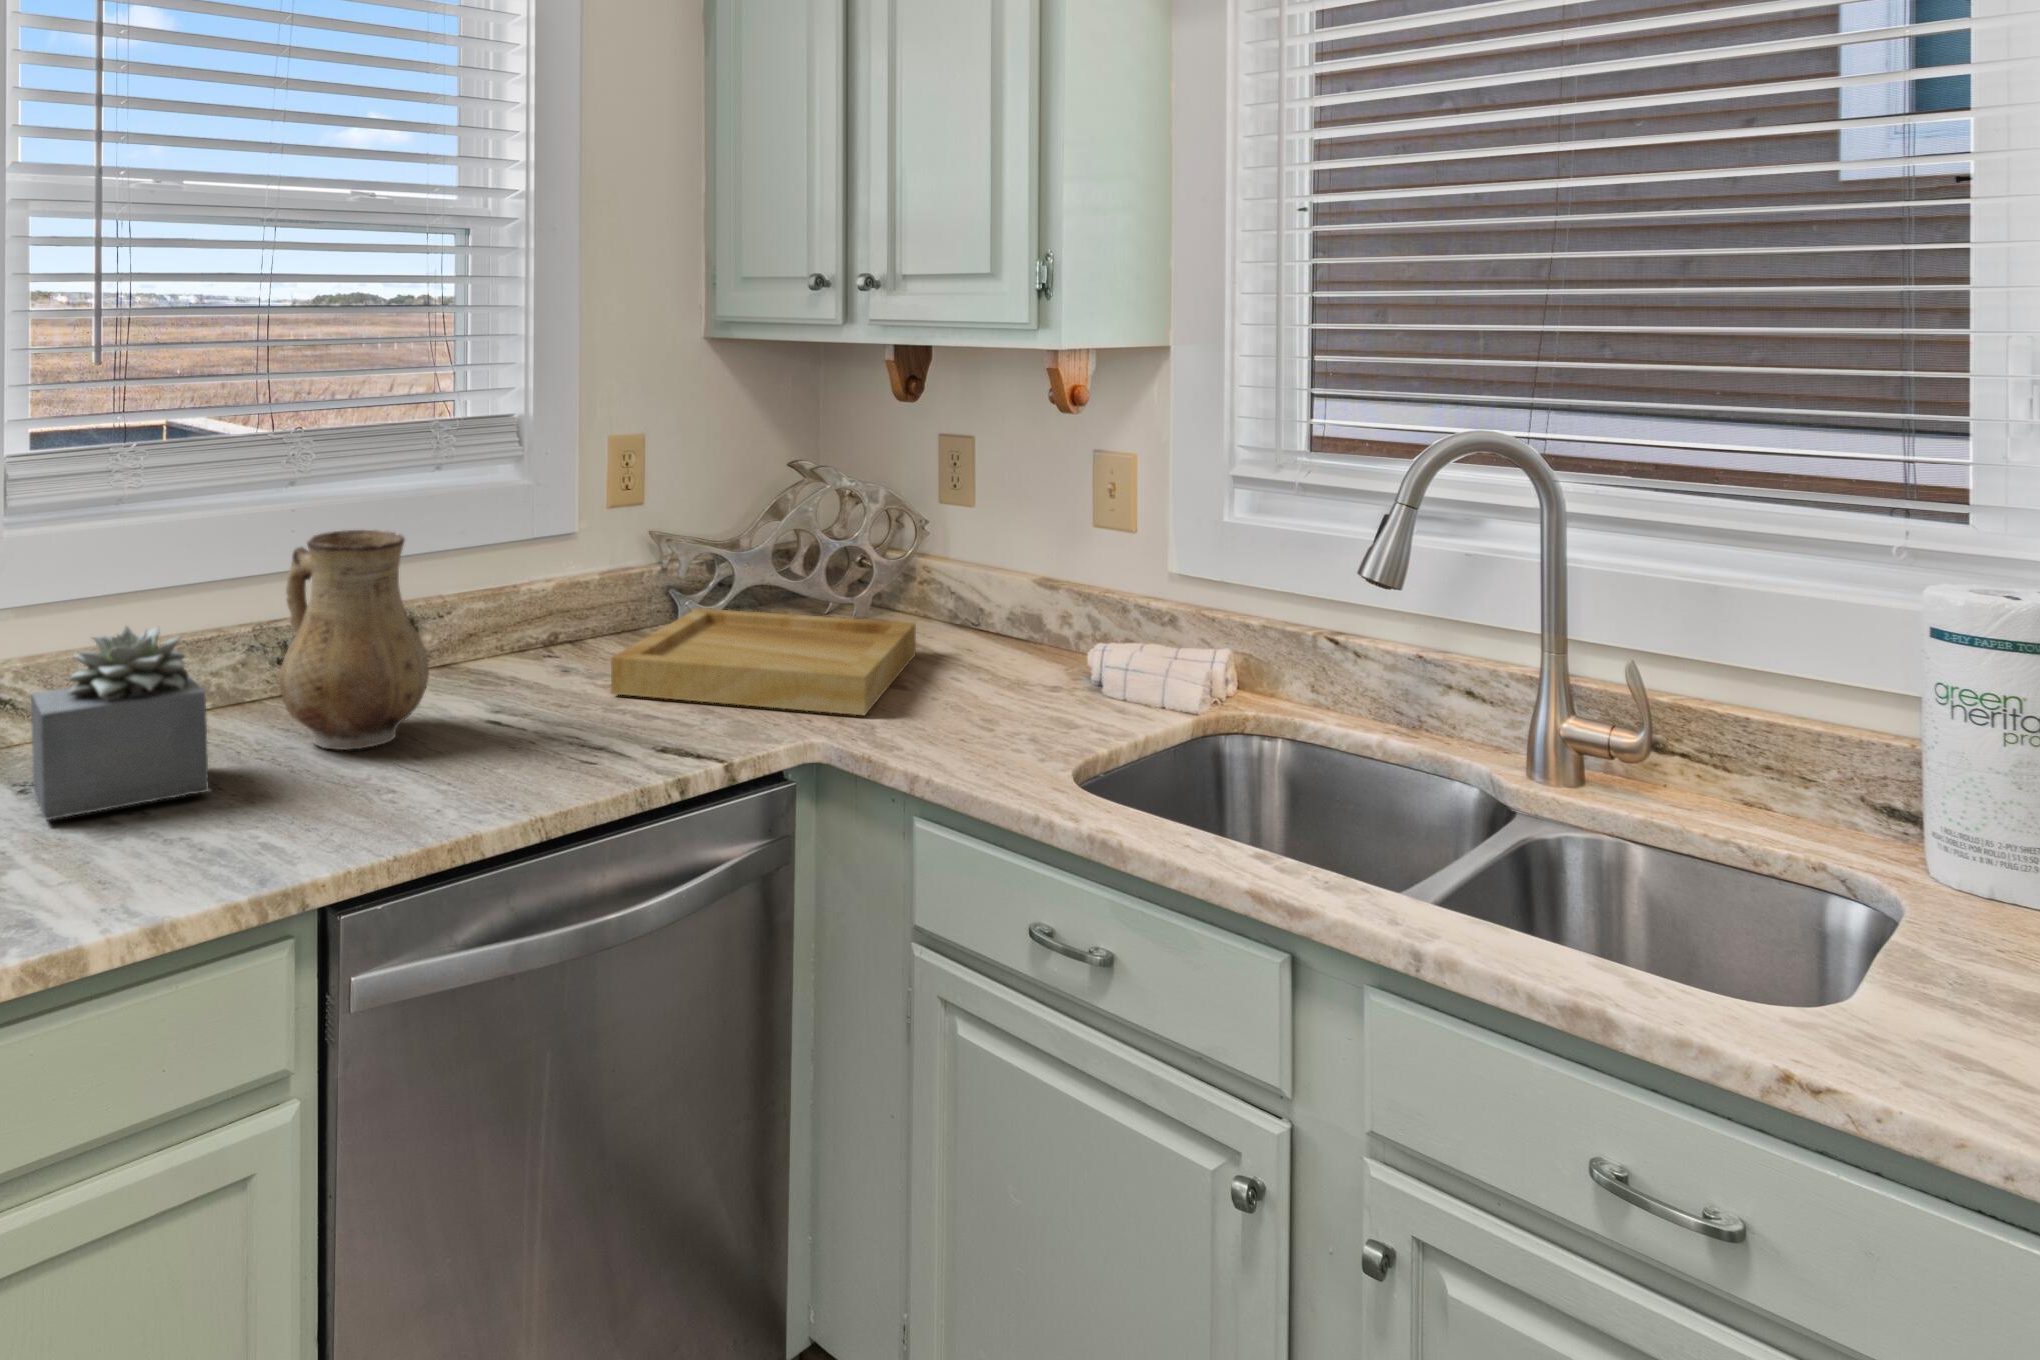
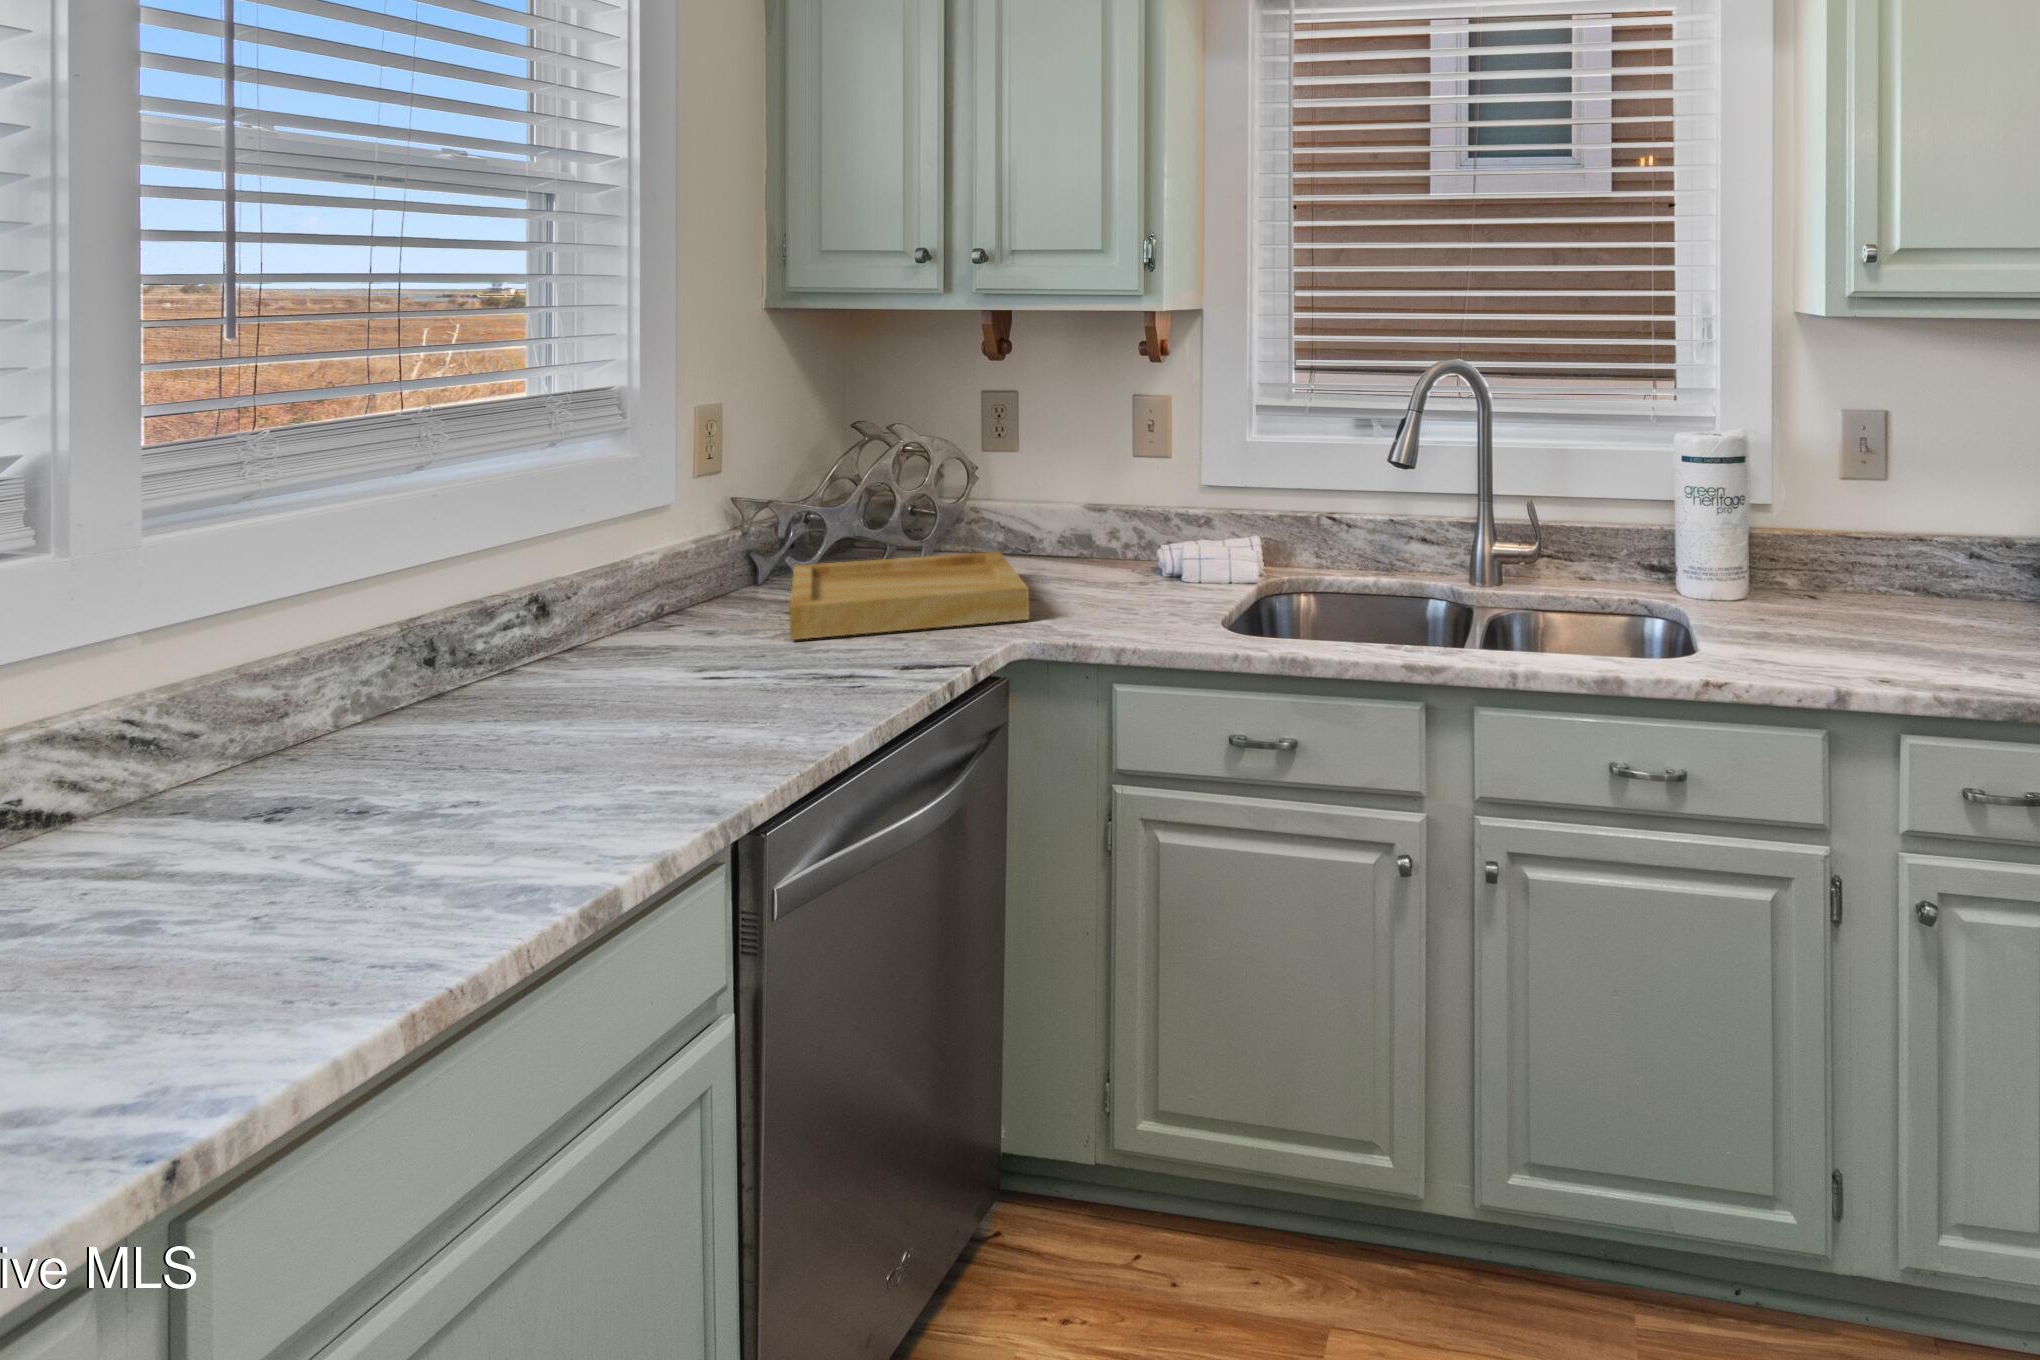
ceramic pitcher: present [280,530,429,750] -> none [486,504,667,724]
succulent plant: present [31,626,210,820] -> none [272,616,522,831]

